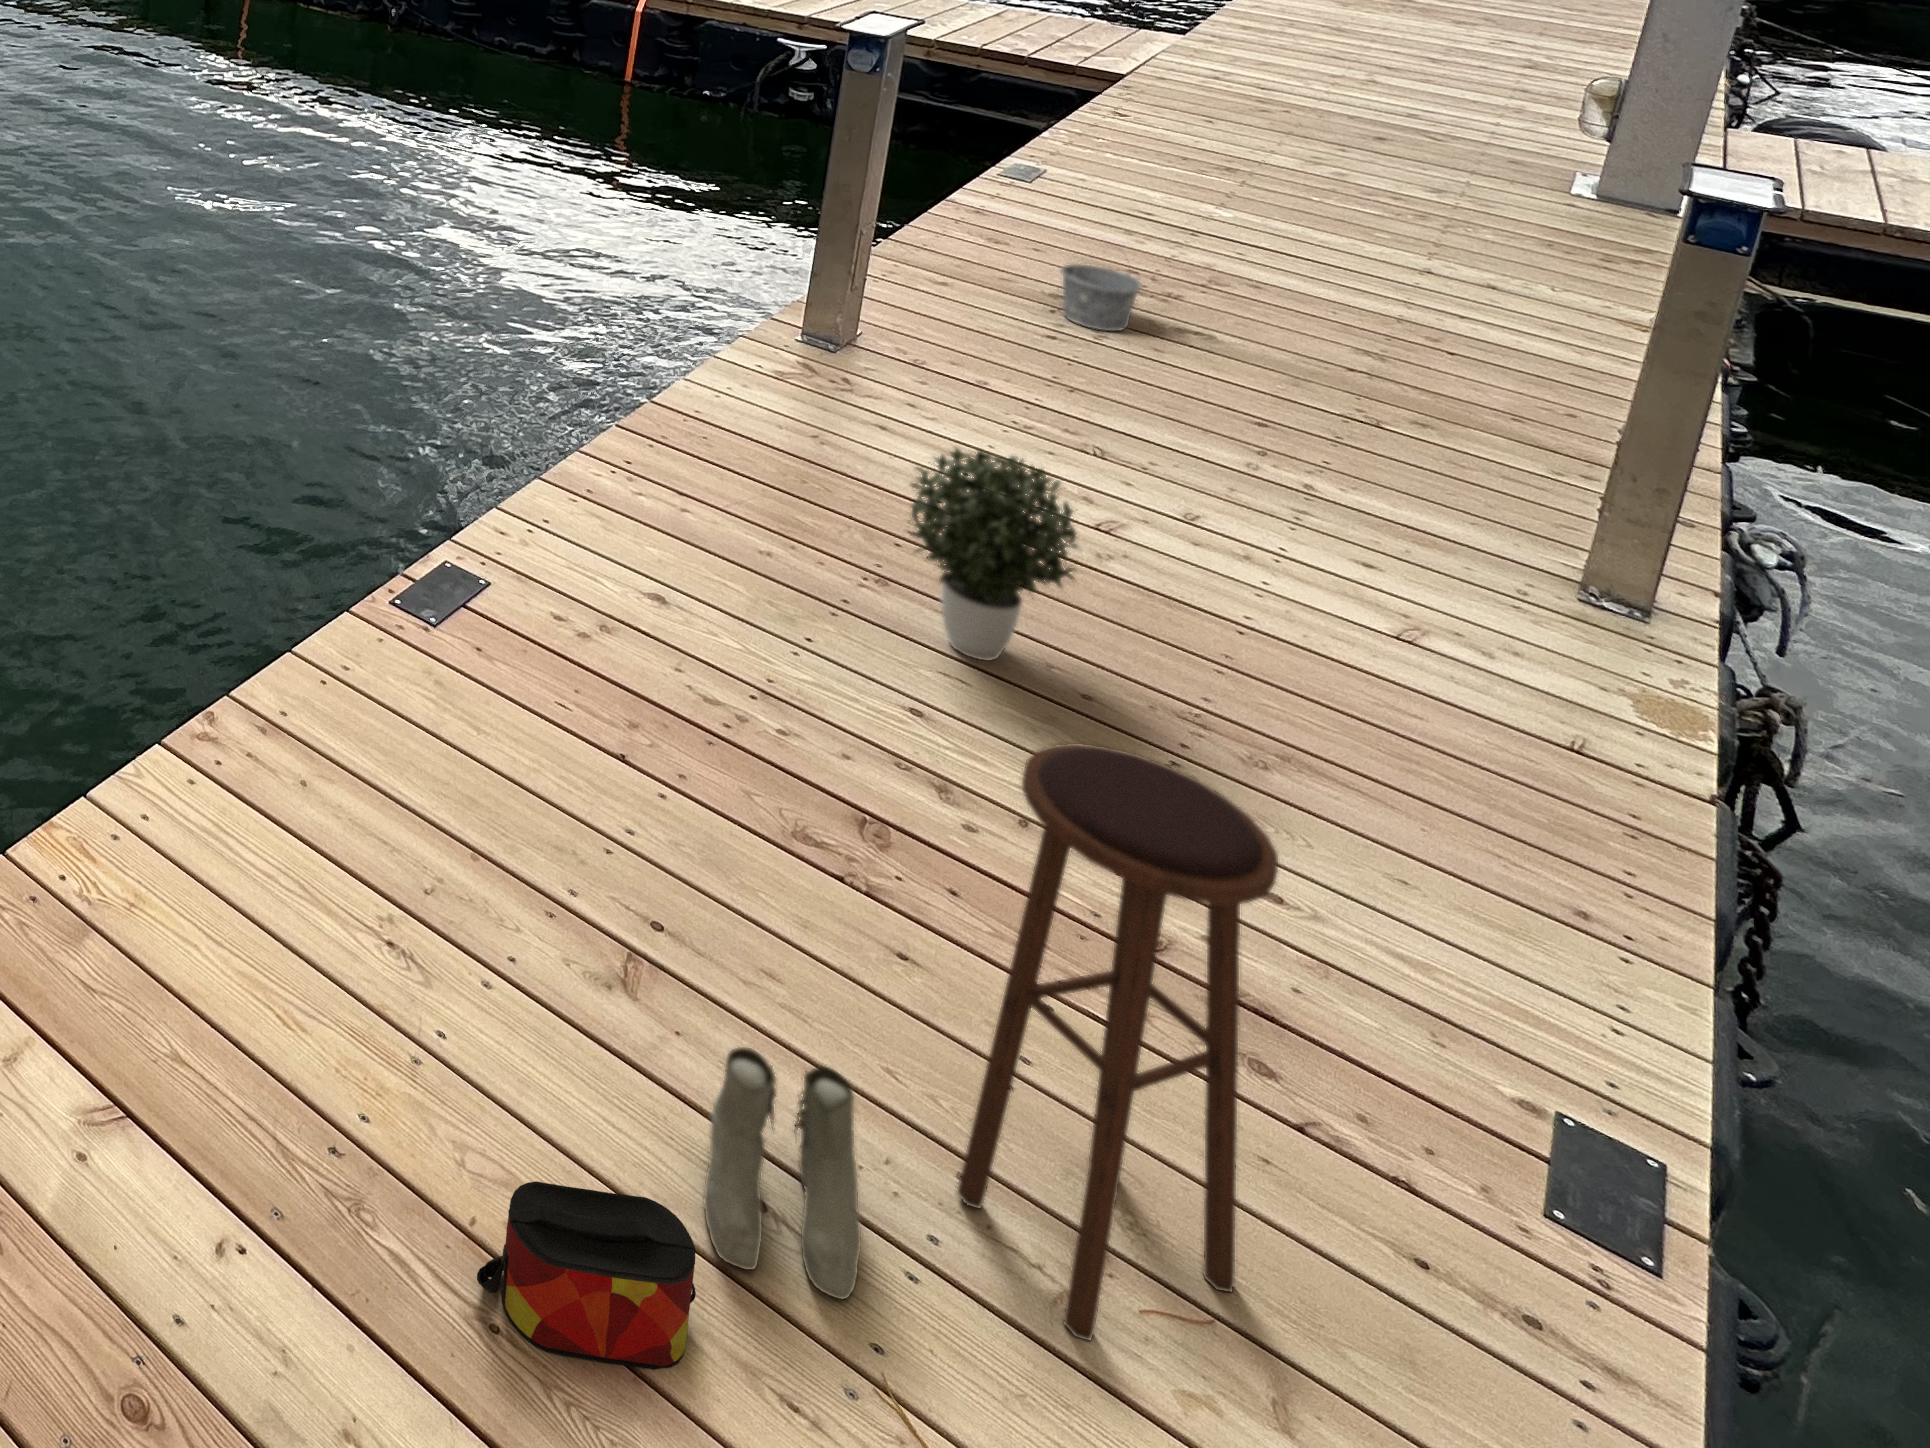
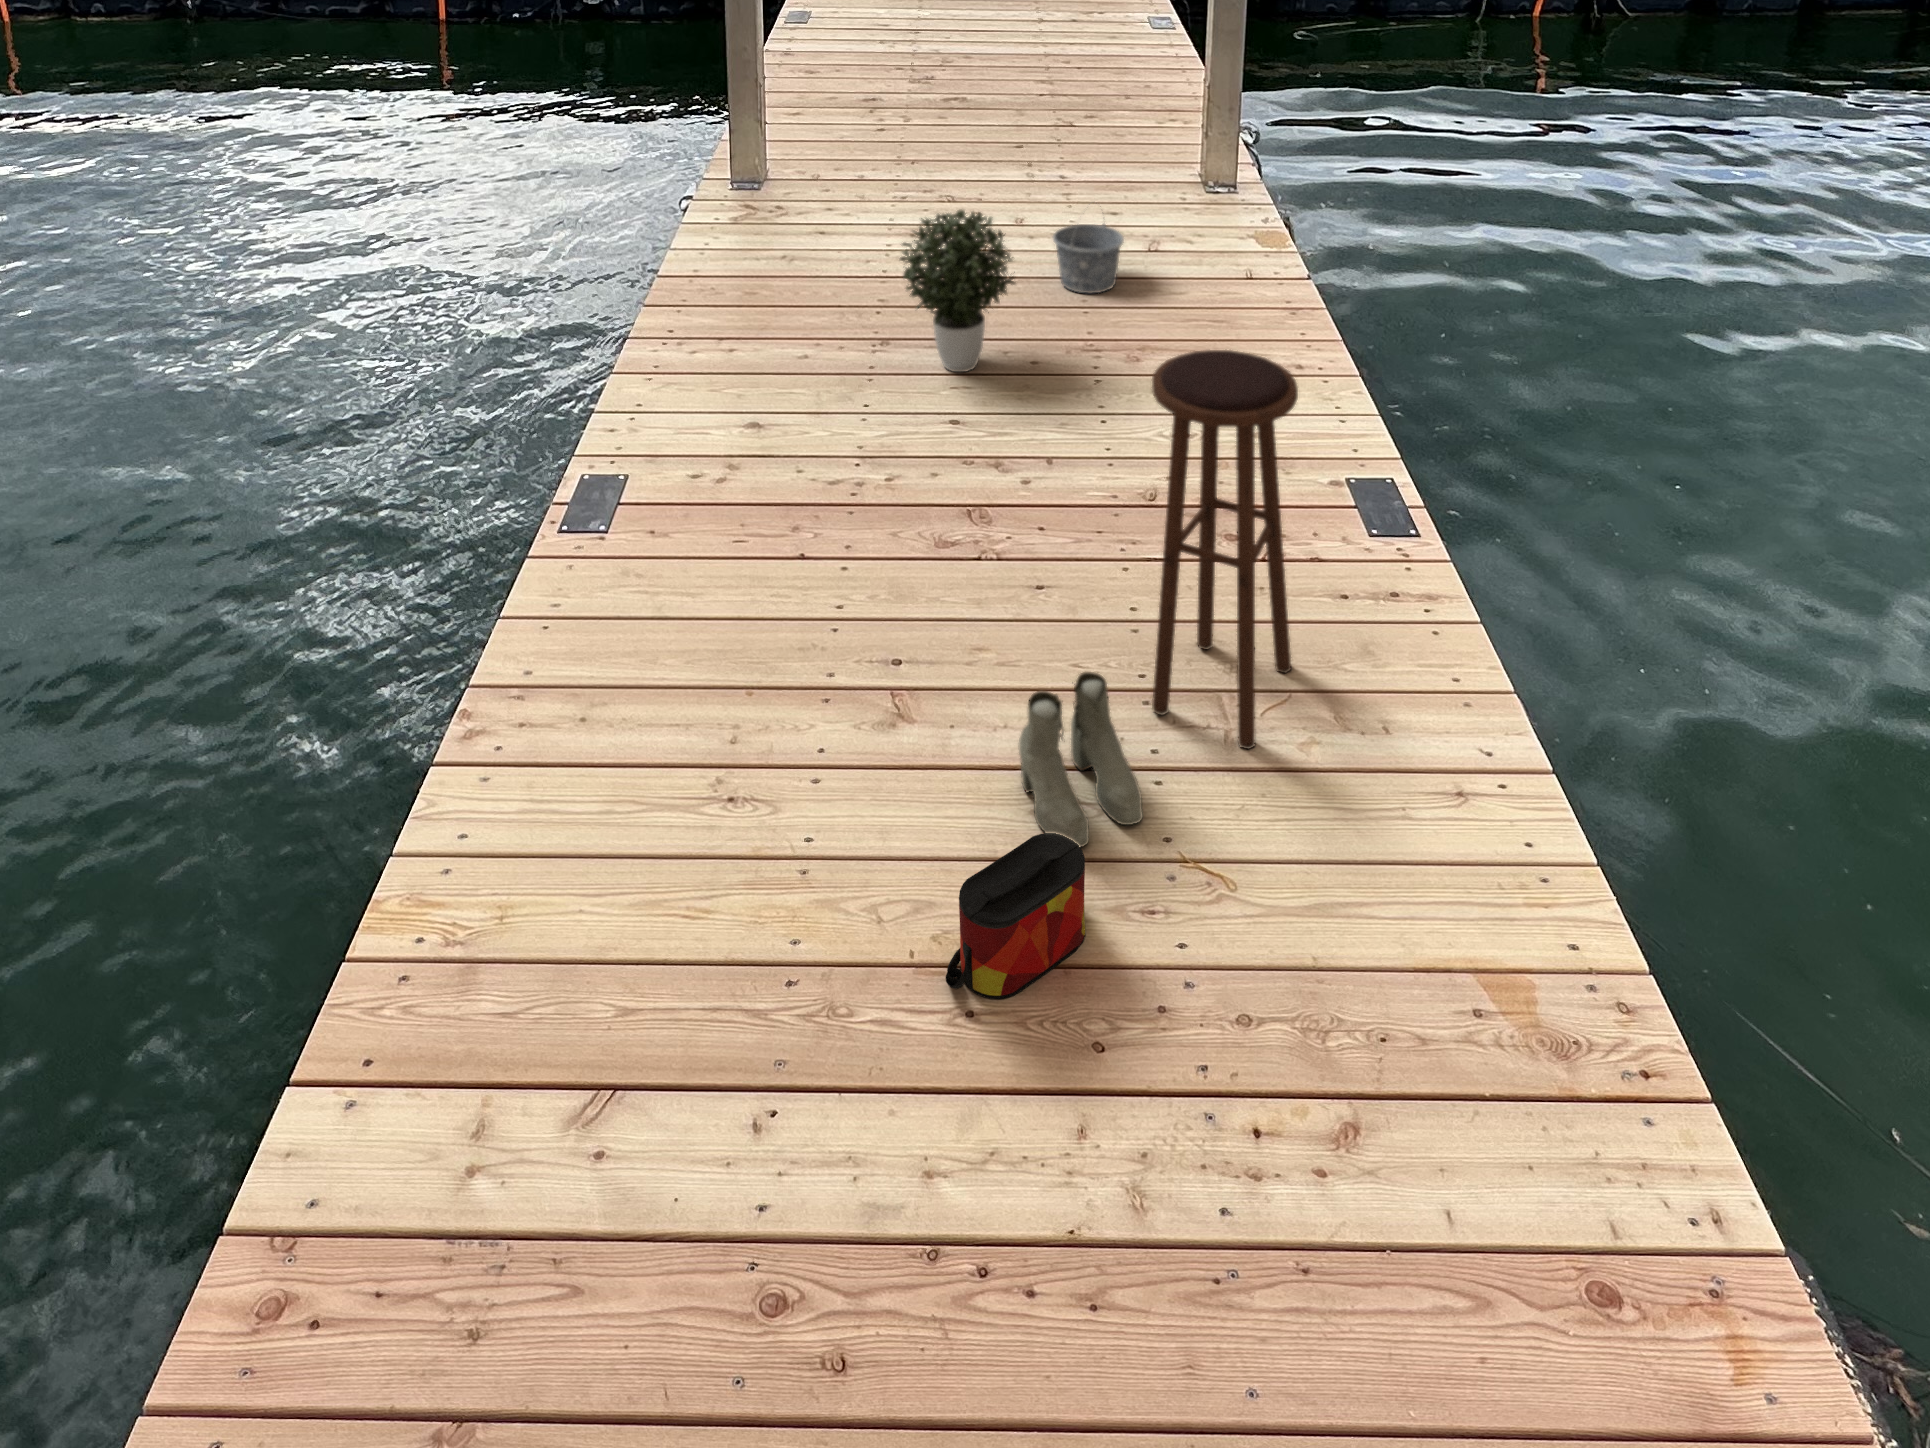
bucket: present [1061,264,1142,331] -> present [1053,224,1124,293]

